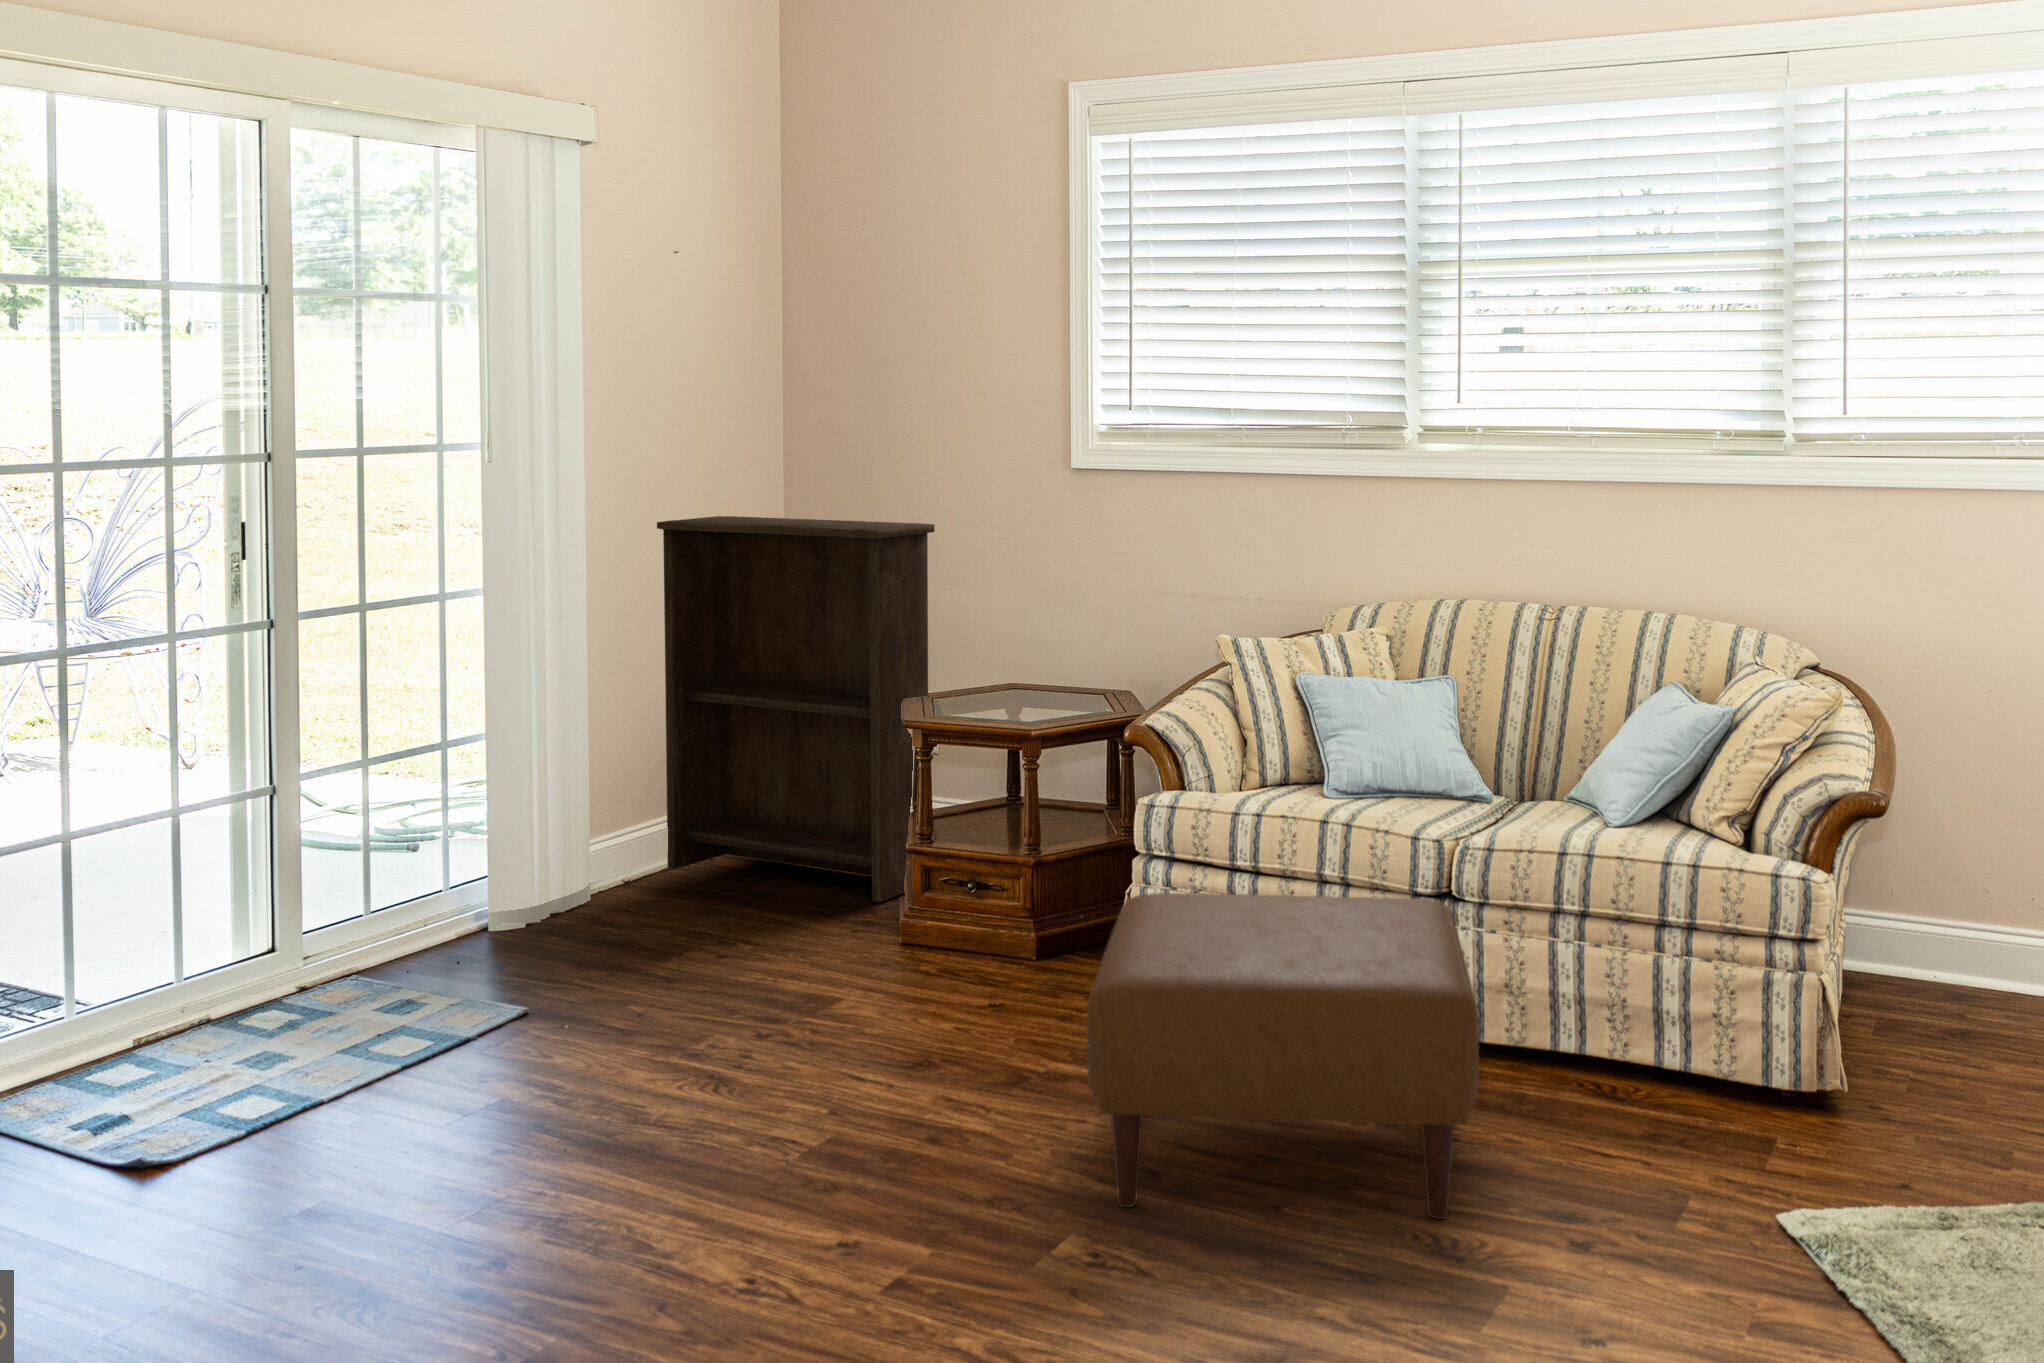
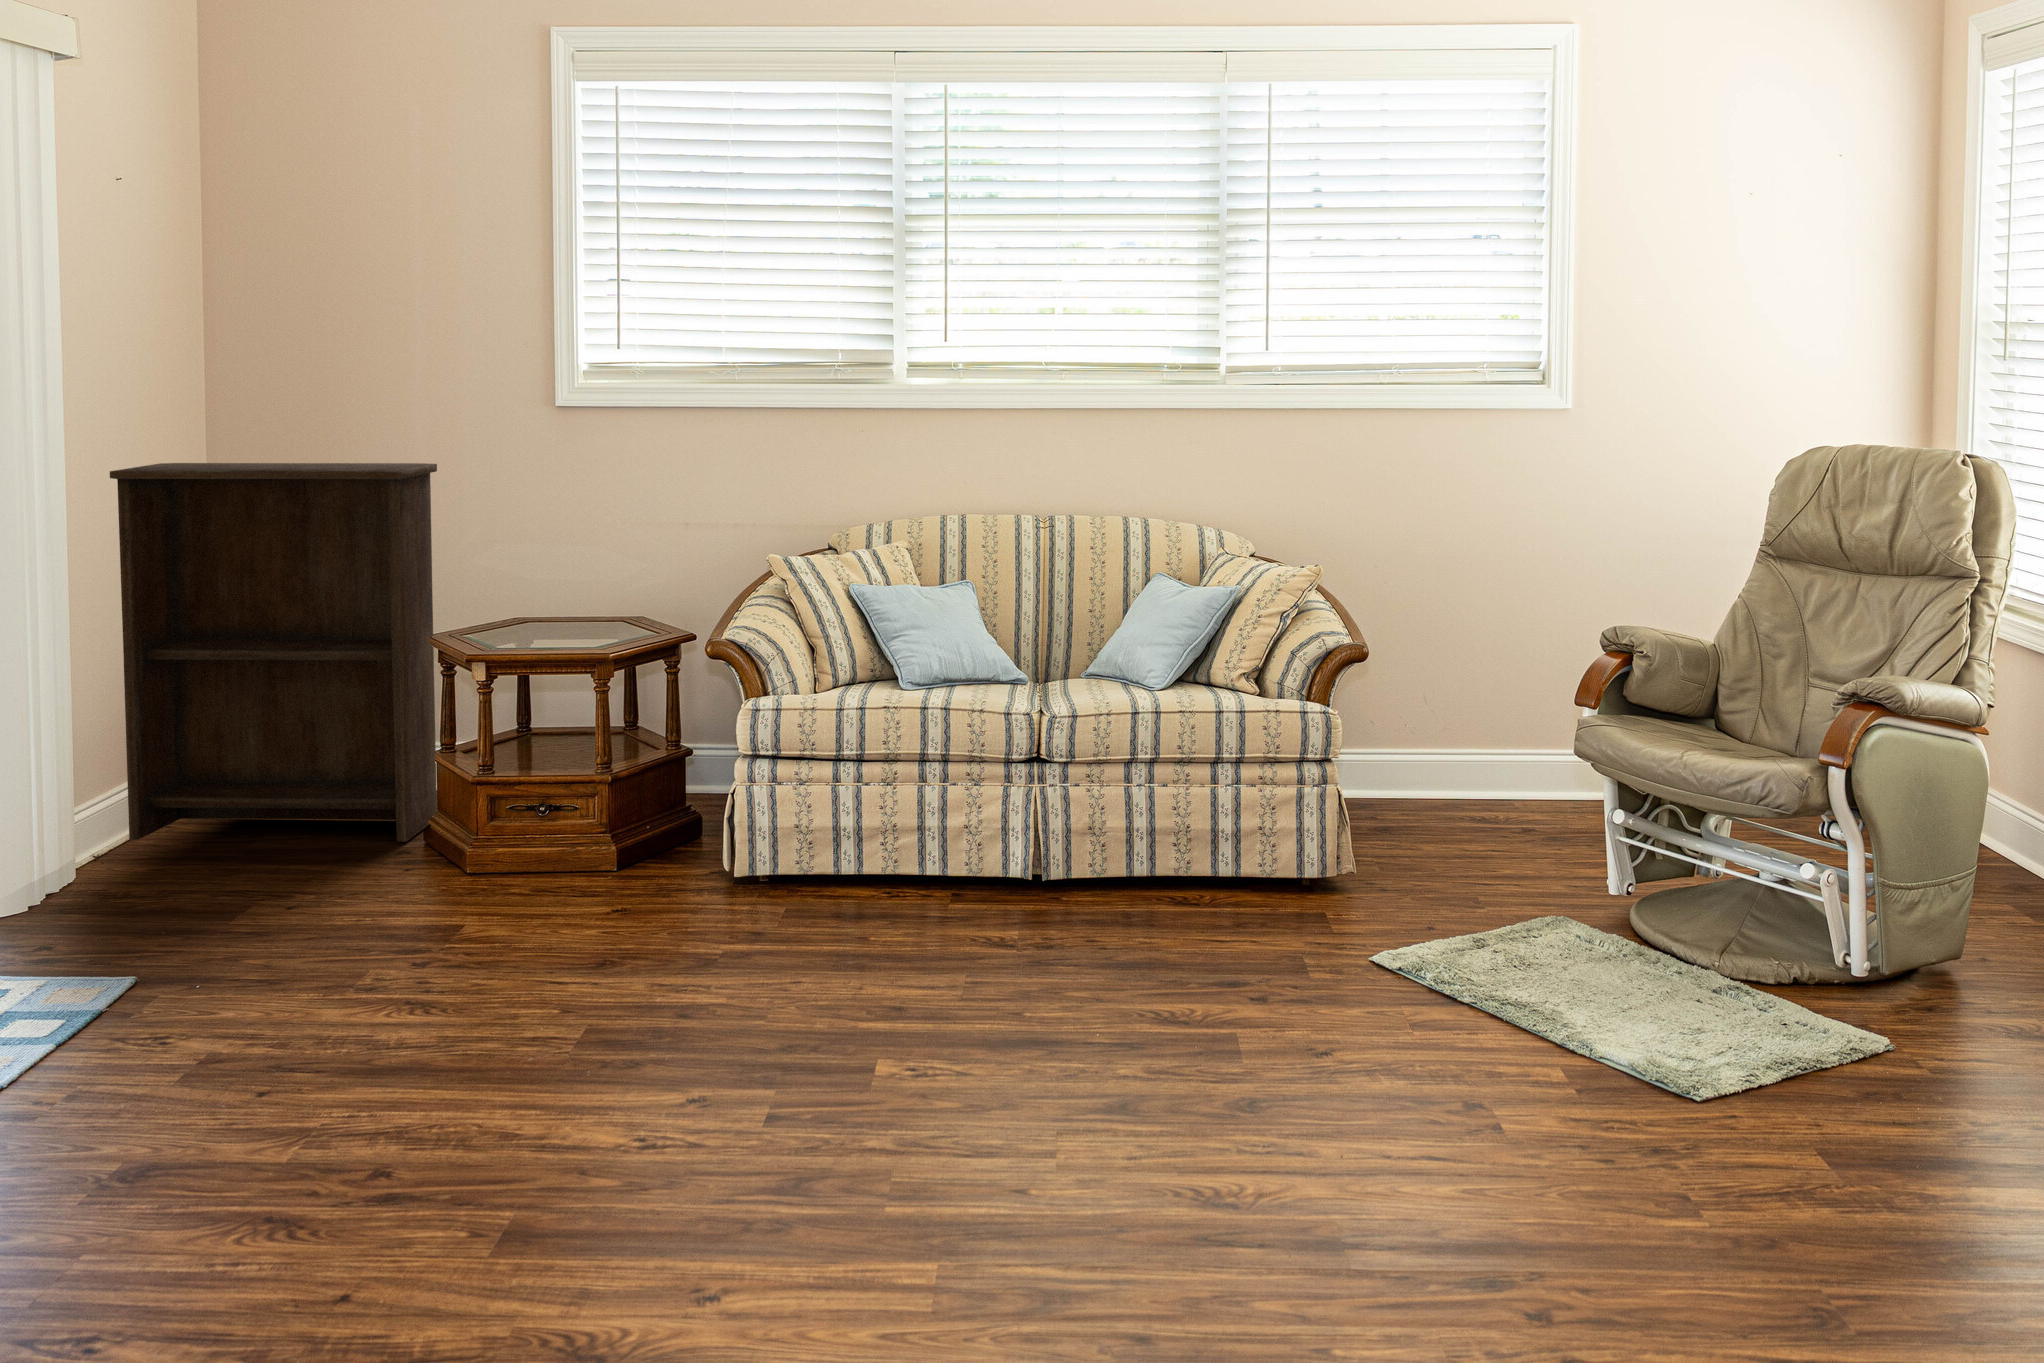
ottoman: present [1087,893,1479,1219] -> none [803,761,1187,1050]

